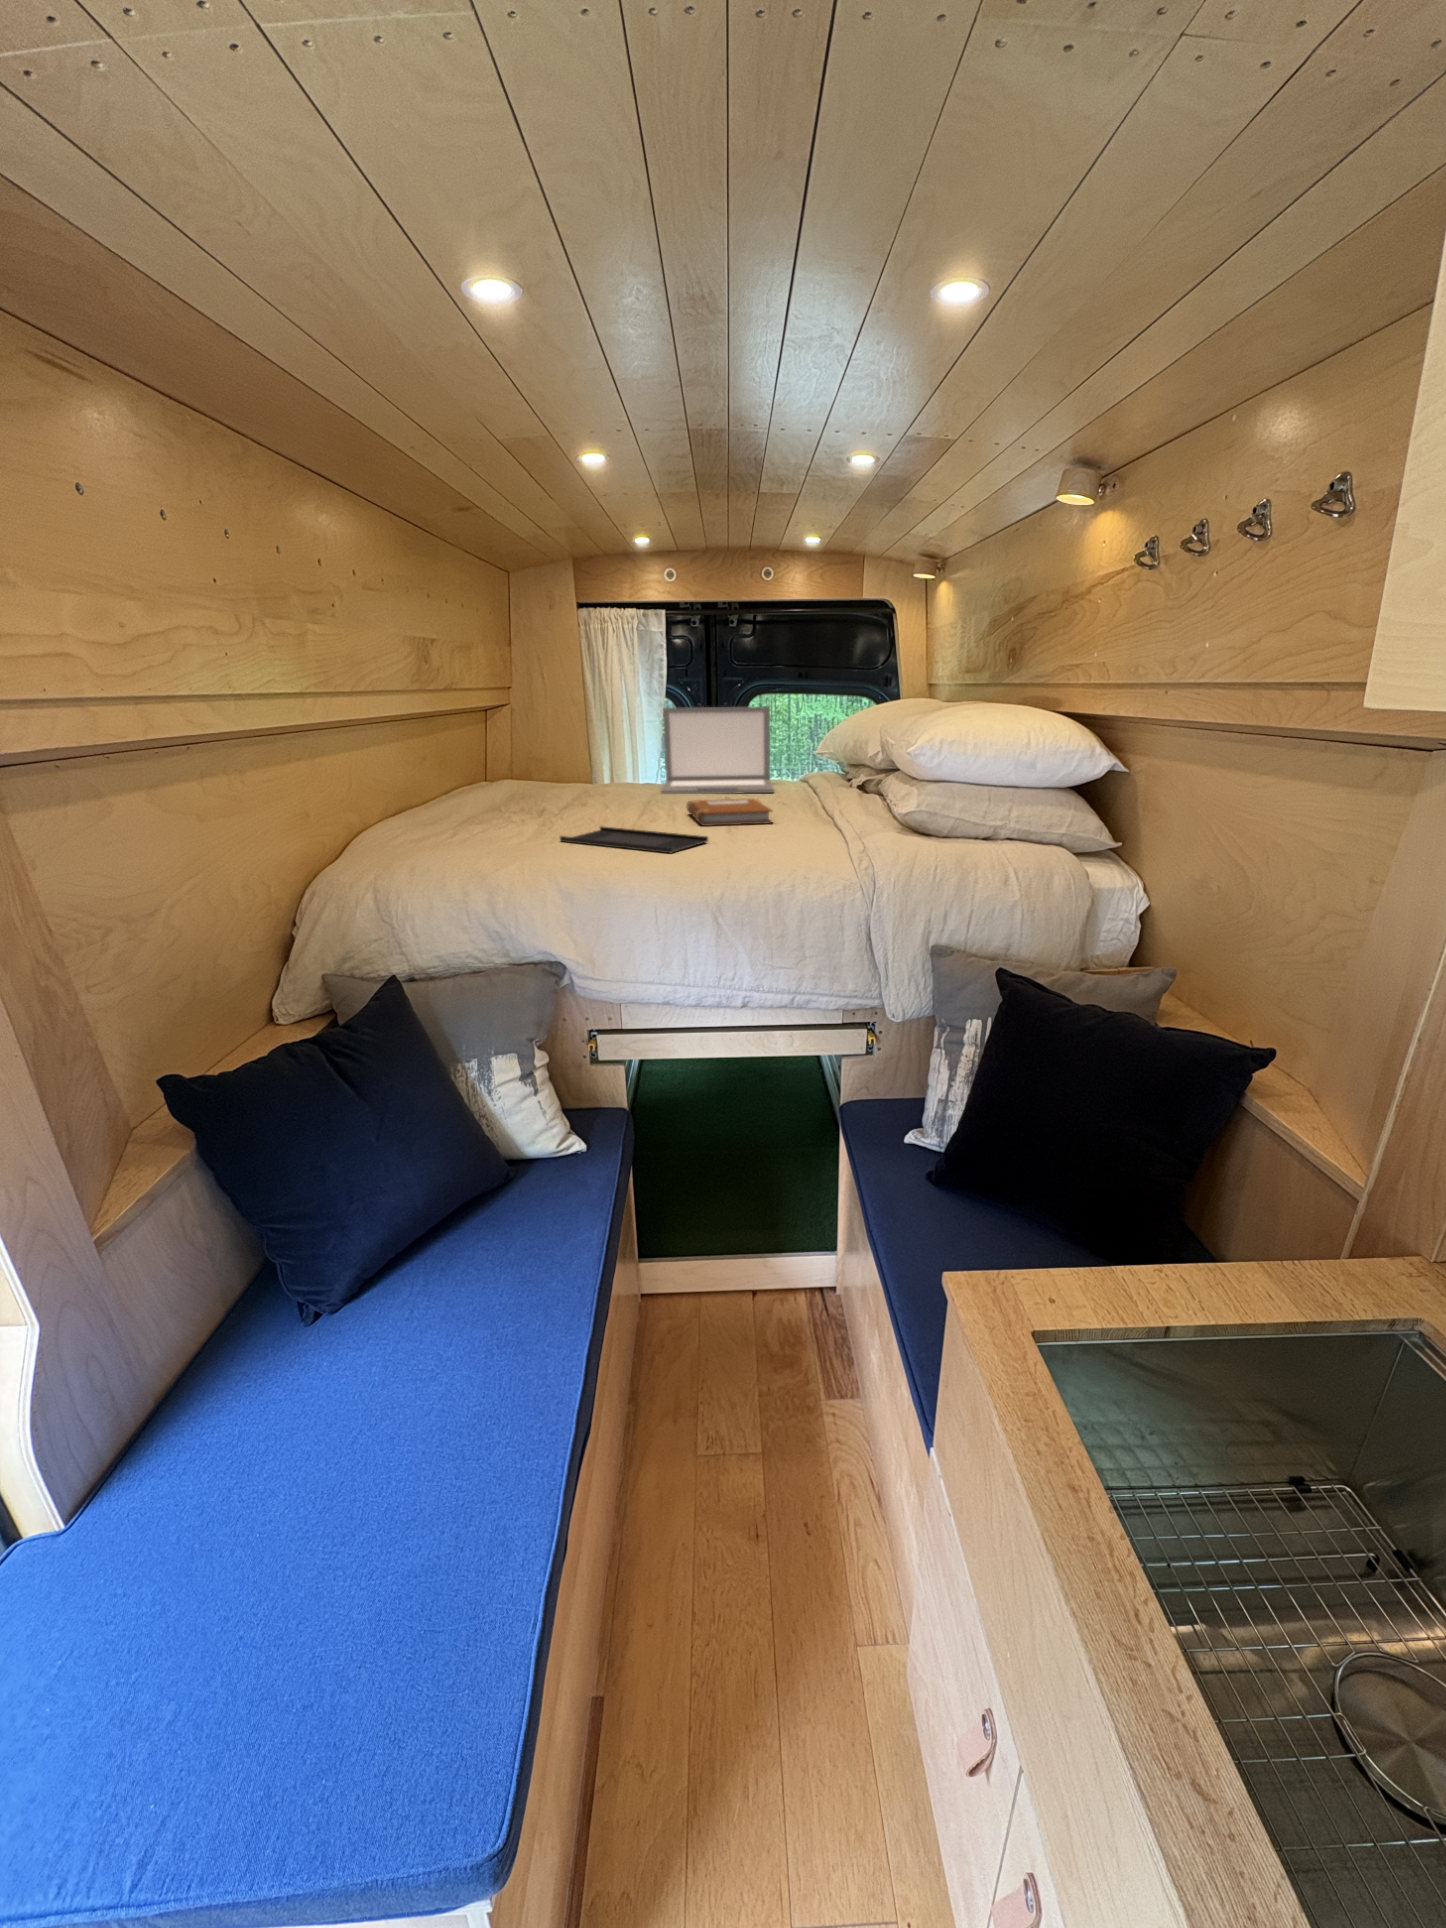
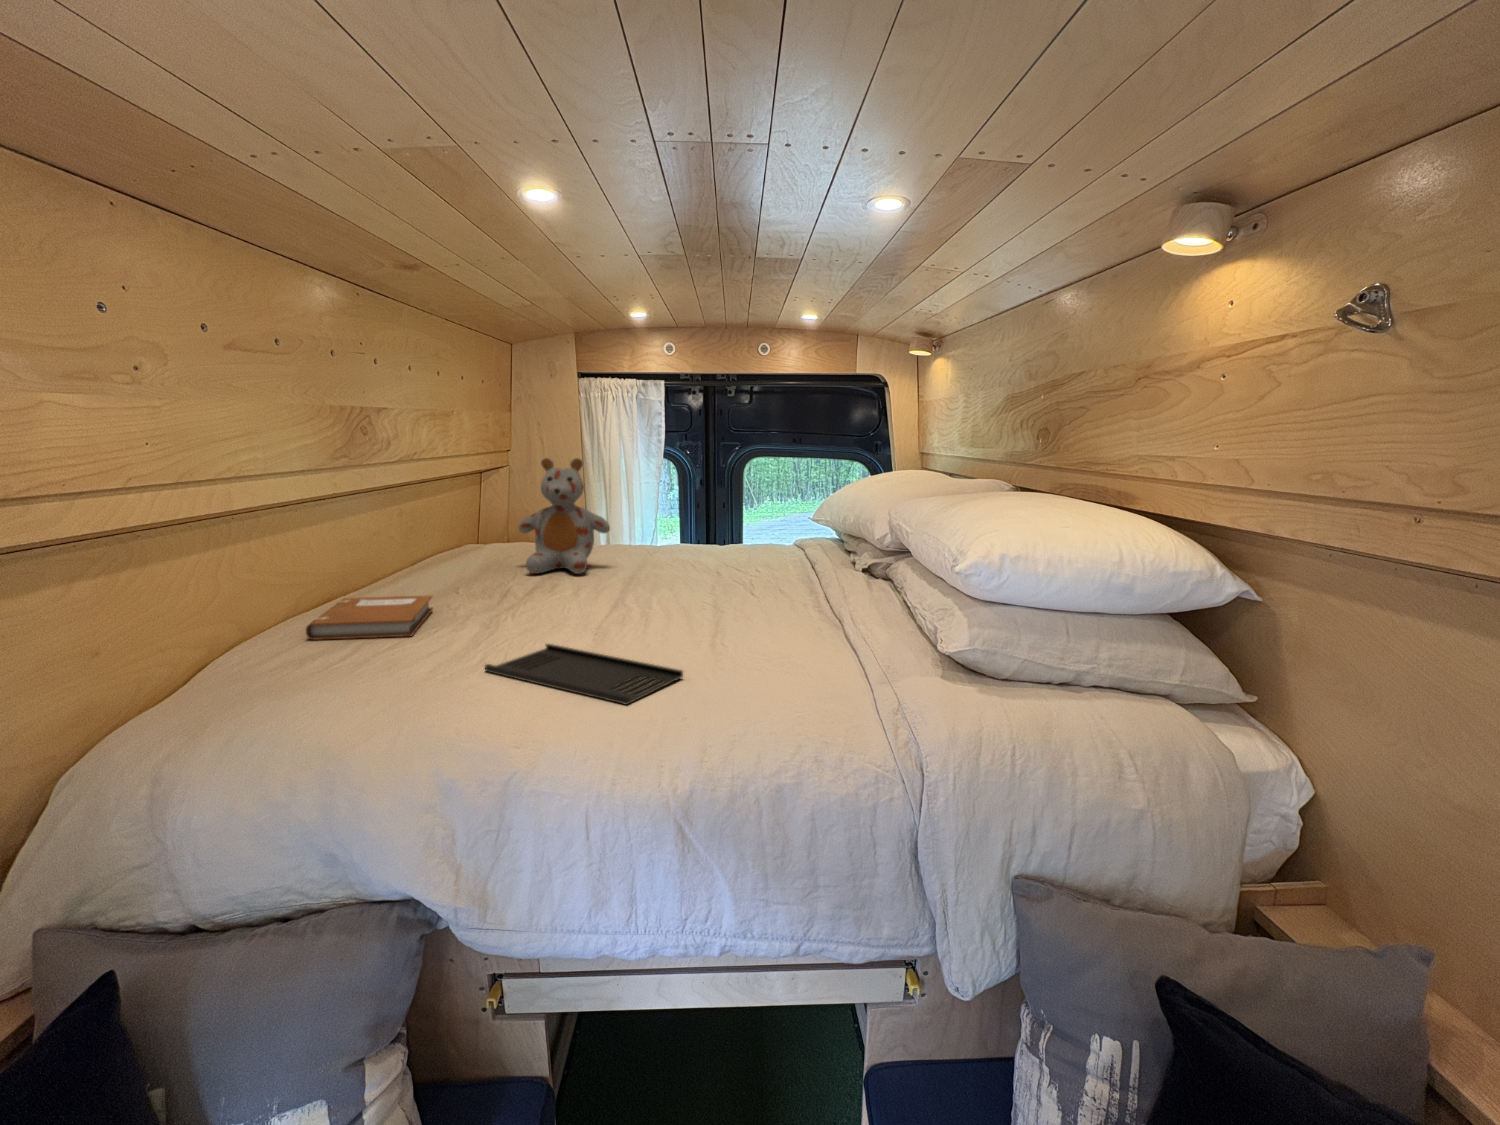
stuffed bear: none [547,686,629,794] -> present [518,458,610,574]
laptop: present [661,706,774,794] -> none [642,481,770,577]
notebook: present [687,799,772,826] -> present [306,595,433,640]

